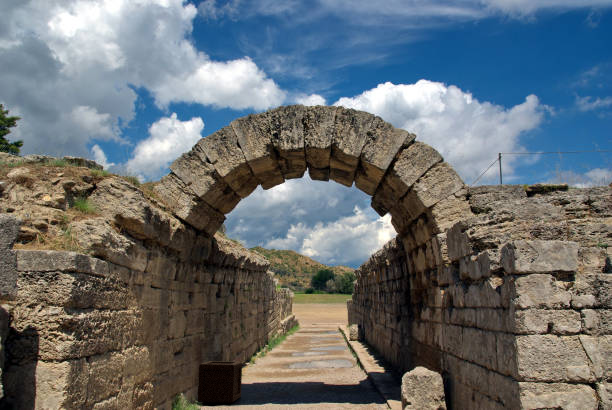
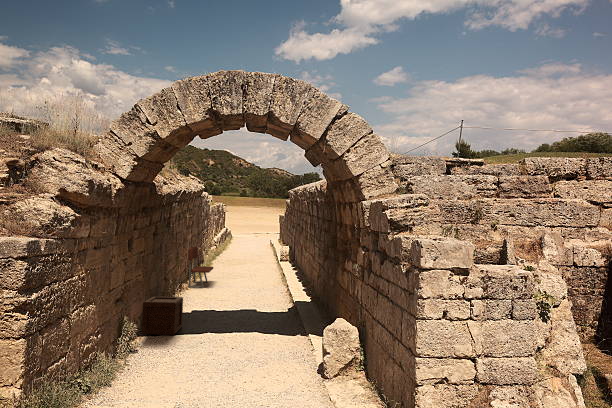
bench: none [248,321,275,366] -> present [188,247,213,288]

